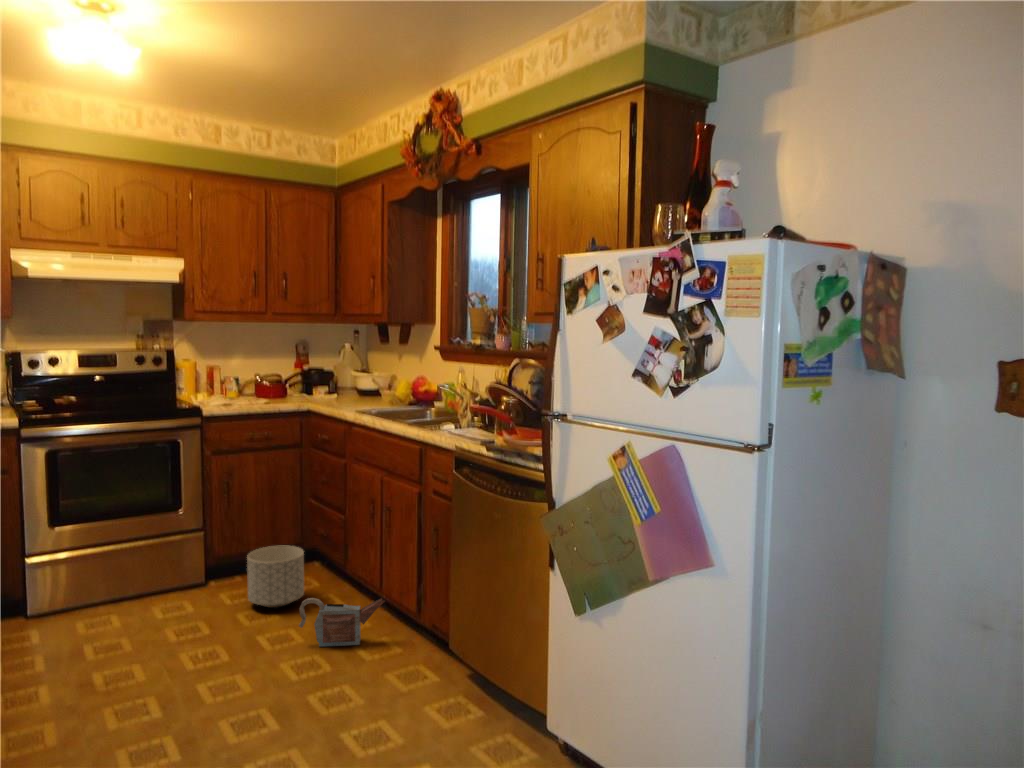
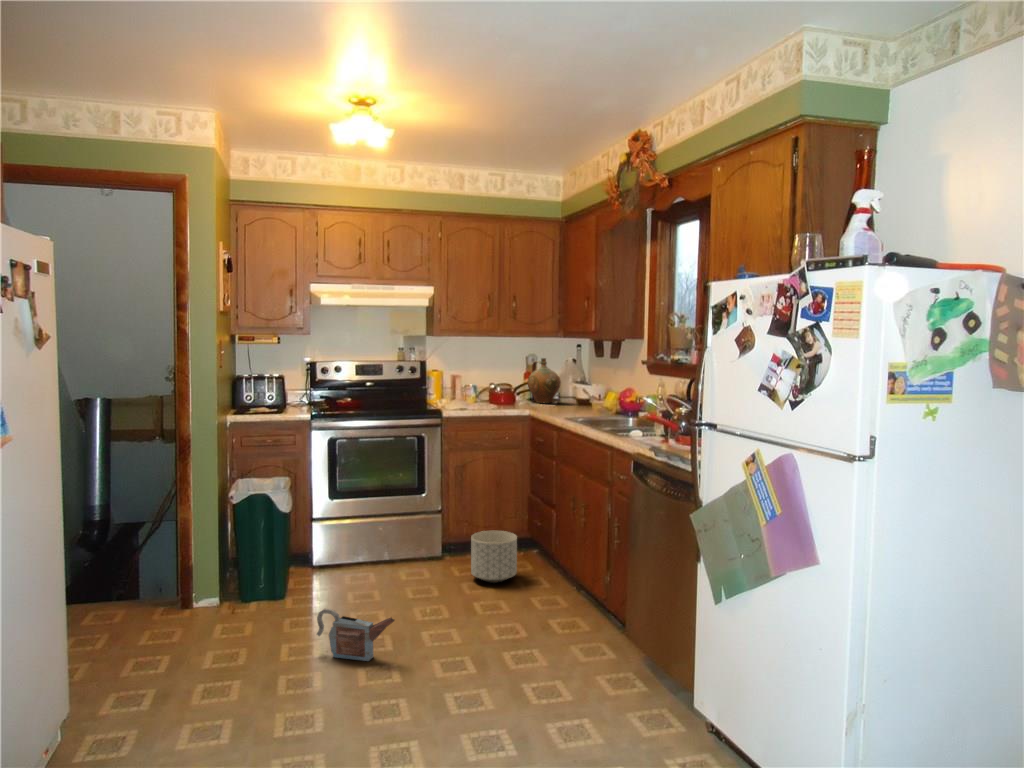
ceramic jug: none [302,344,340,395] -> present [528,358,561,403]
watering can: present [299,598,385,647] -> present [317,609,395,661]

